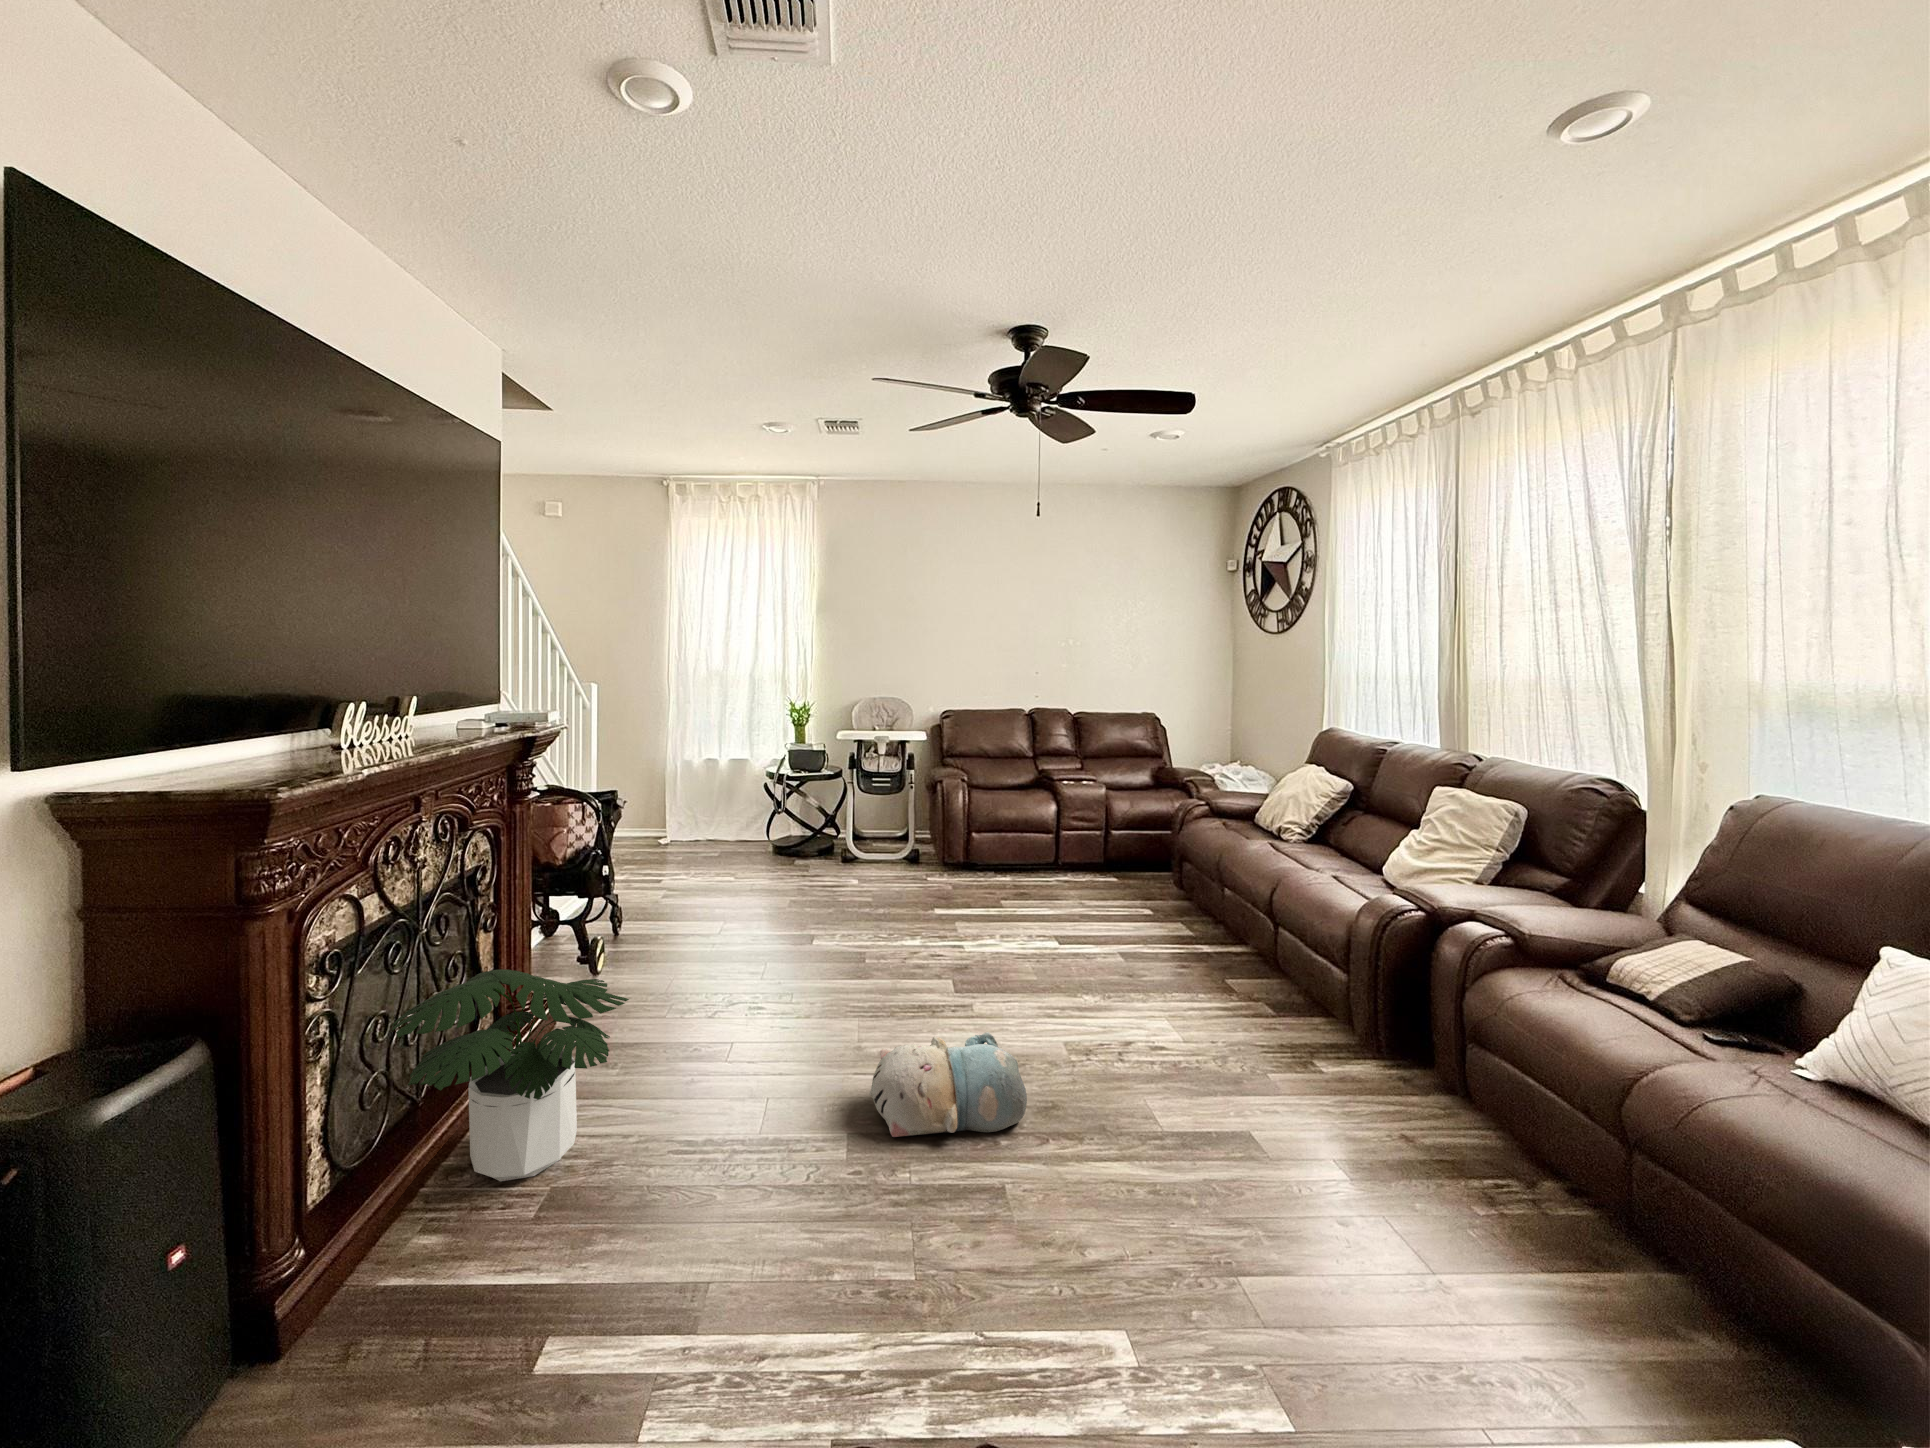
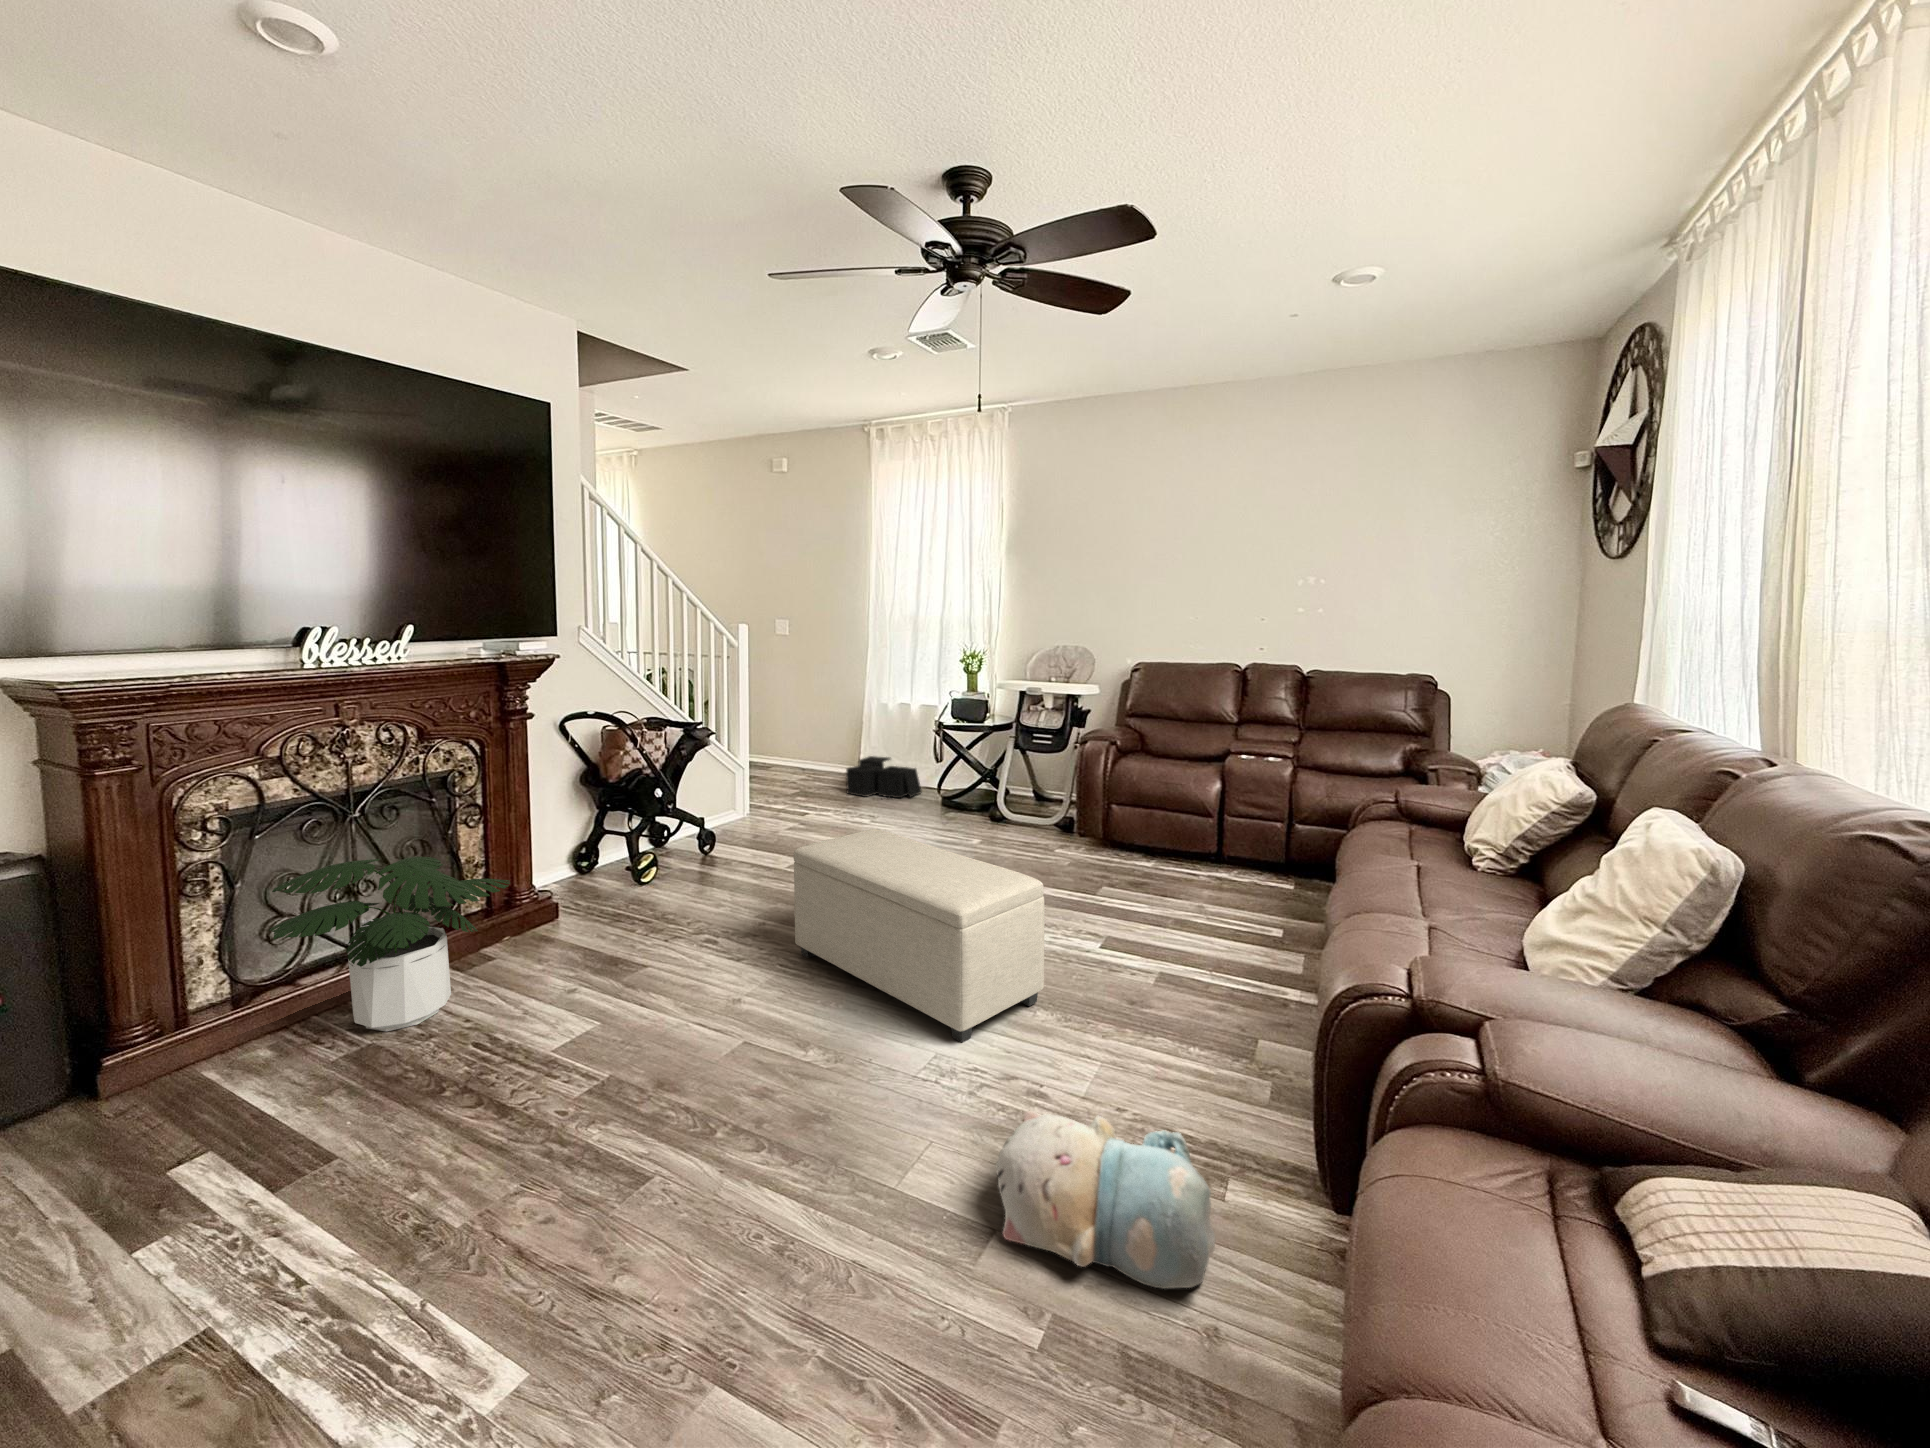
storage bin: none [671,814,749,856] -> present [846,756,922,798]
ottoman: none [845,873,1082,1031] -> present [793,829,1044,1043]
plush toy: present [870,1032,1027,1137] -> present [996,1111,1215,1289]

